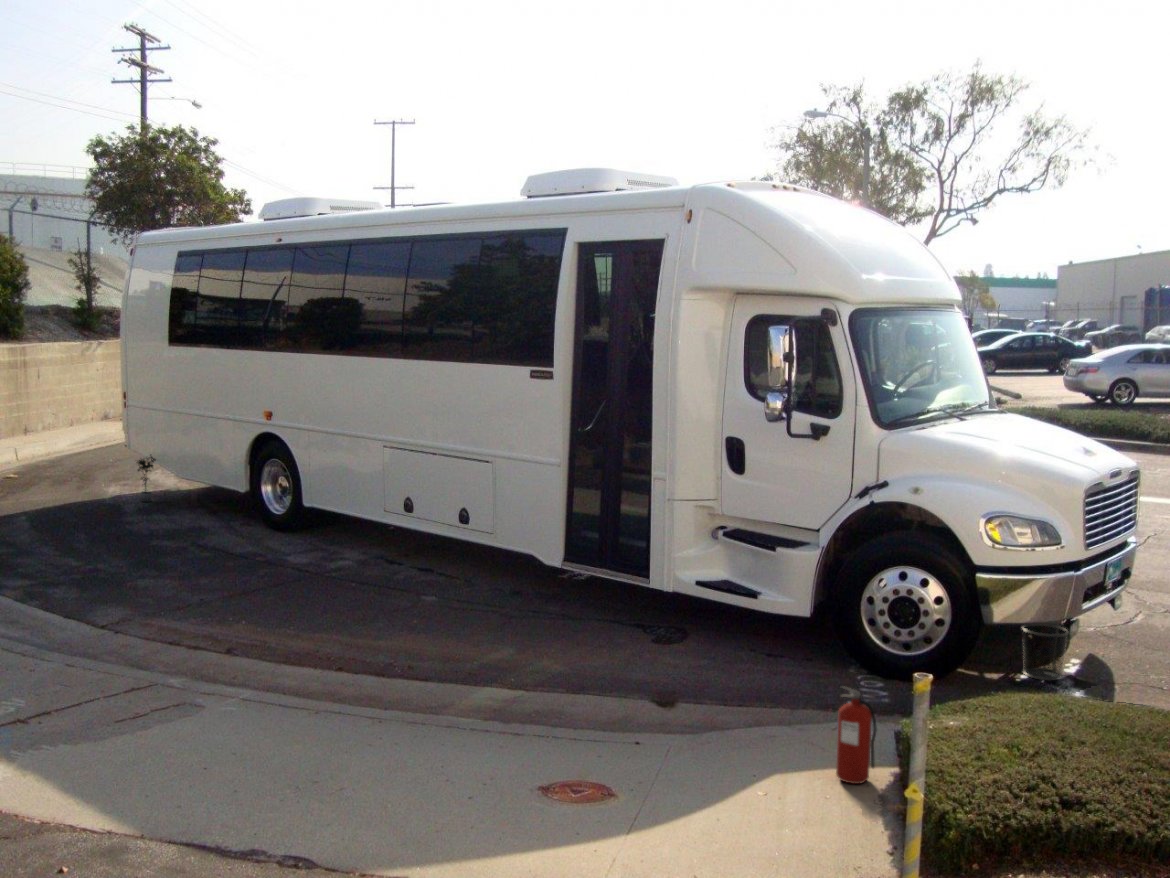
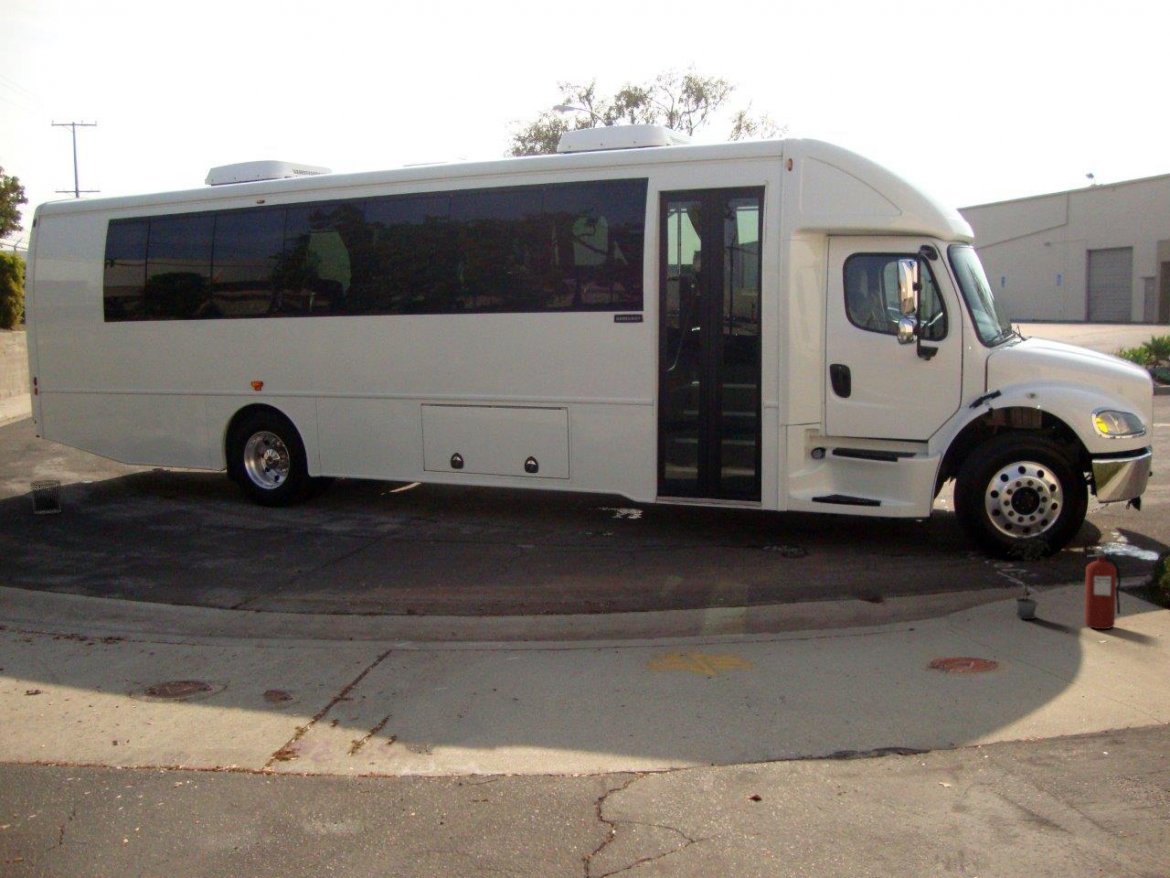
potted plant: present [137,456,156,502] -> present [1013,525,1050,619]
waste bin: present [1022,623,1069,680] -> present [30,480,61,514]

